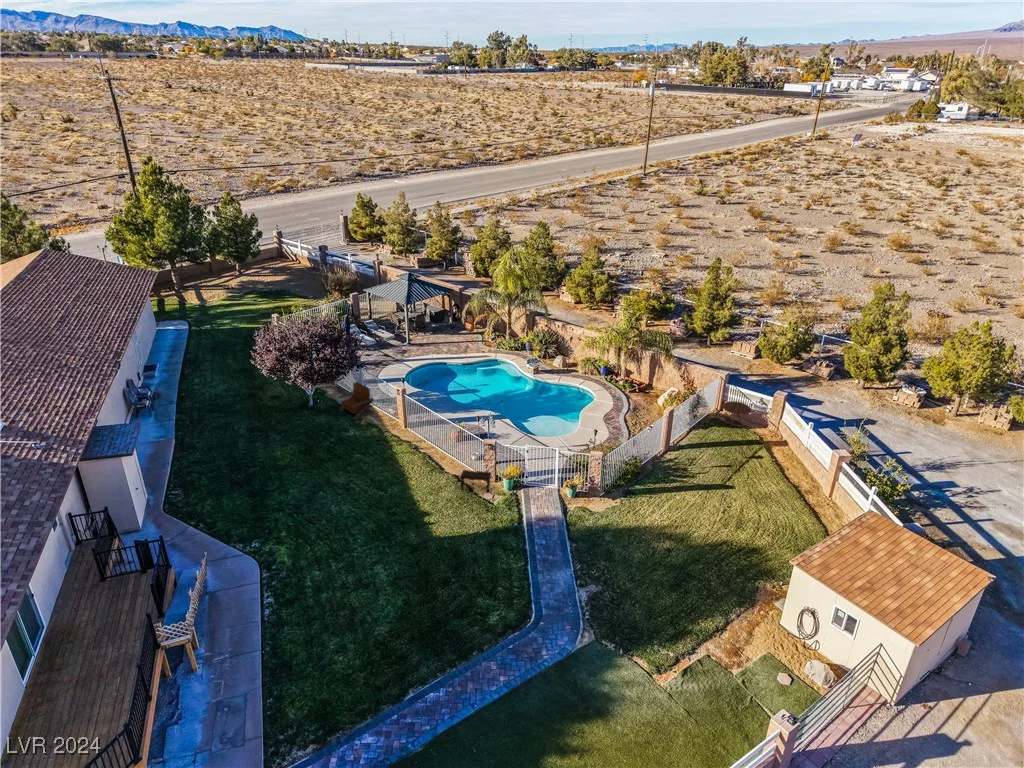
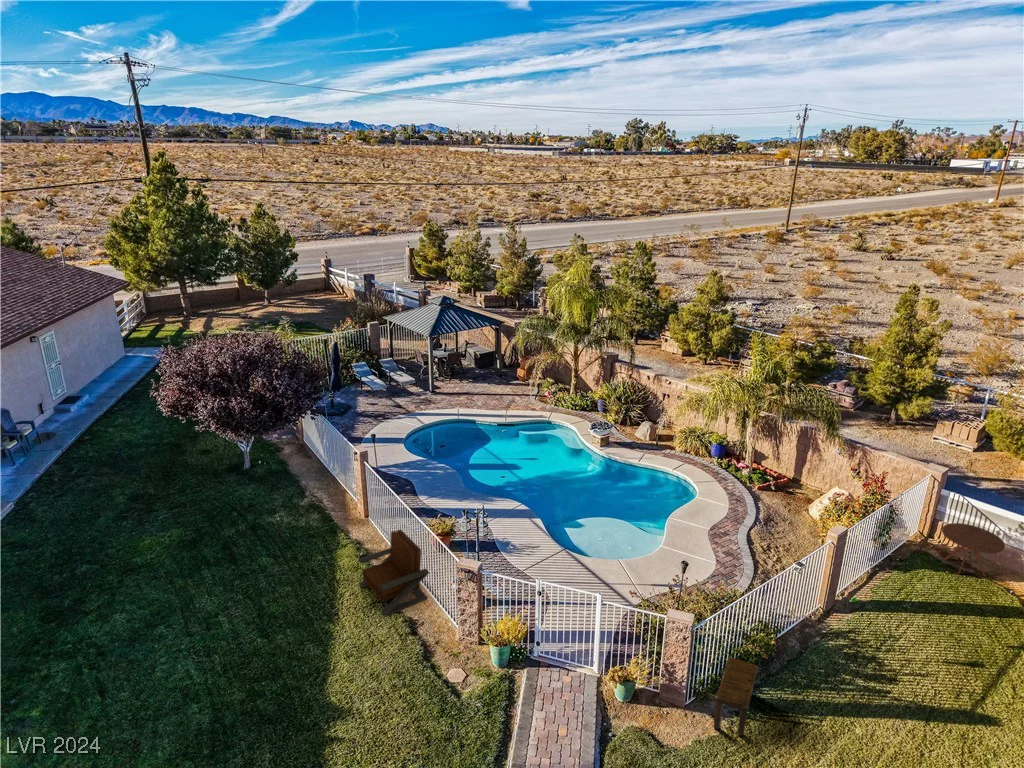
lounge chair: present [339,382,374,420] -> present [358,530,429,616]
bench: present [460,470,491,492] -> present [713,657,758,736]

